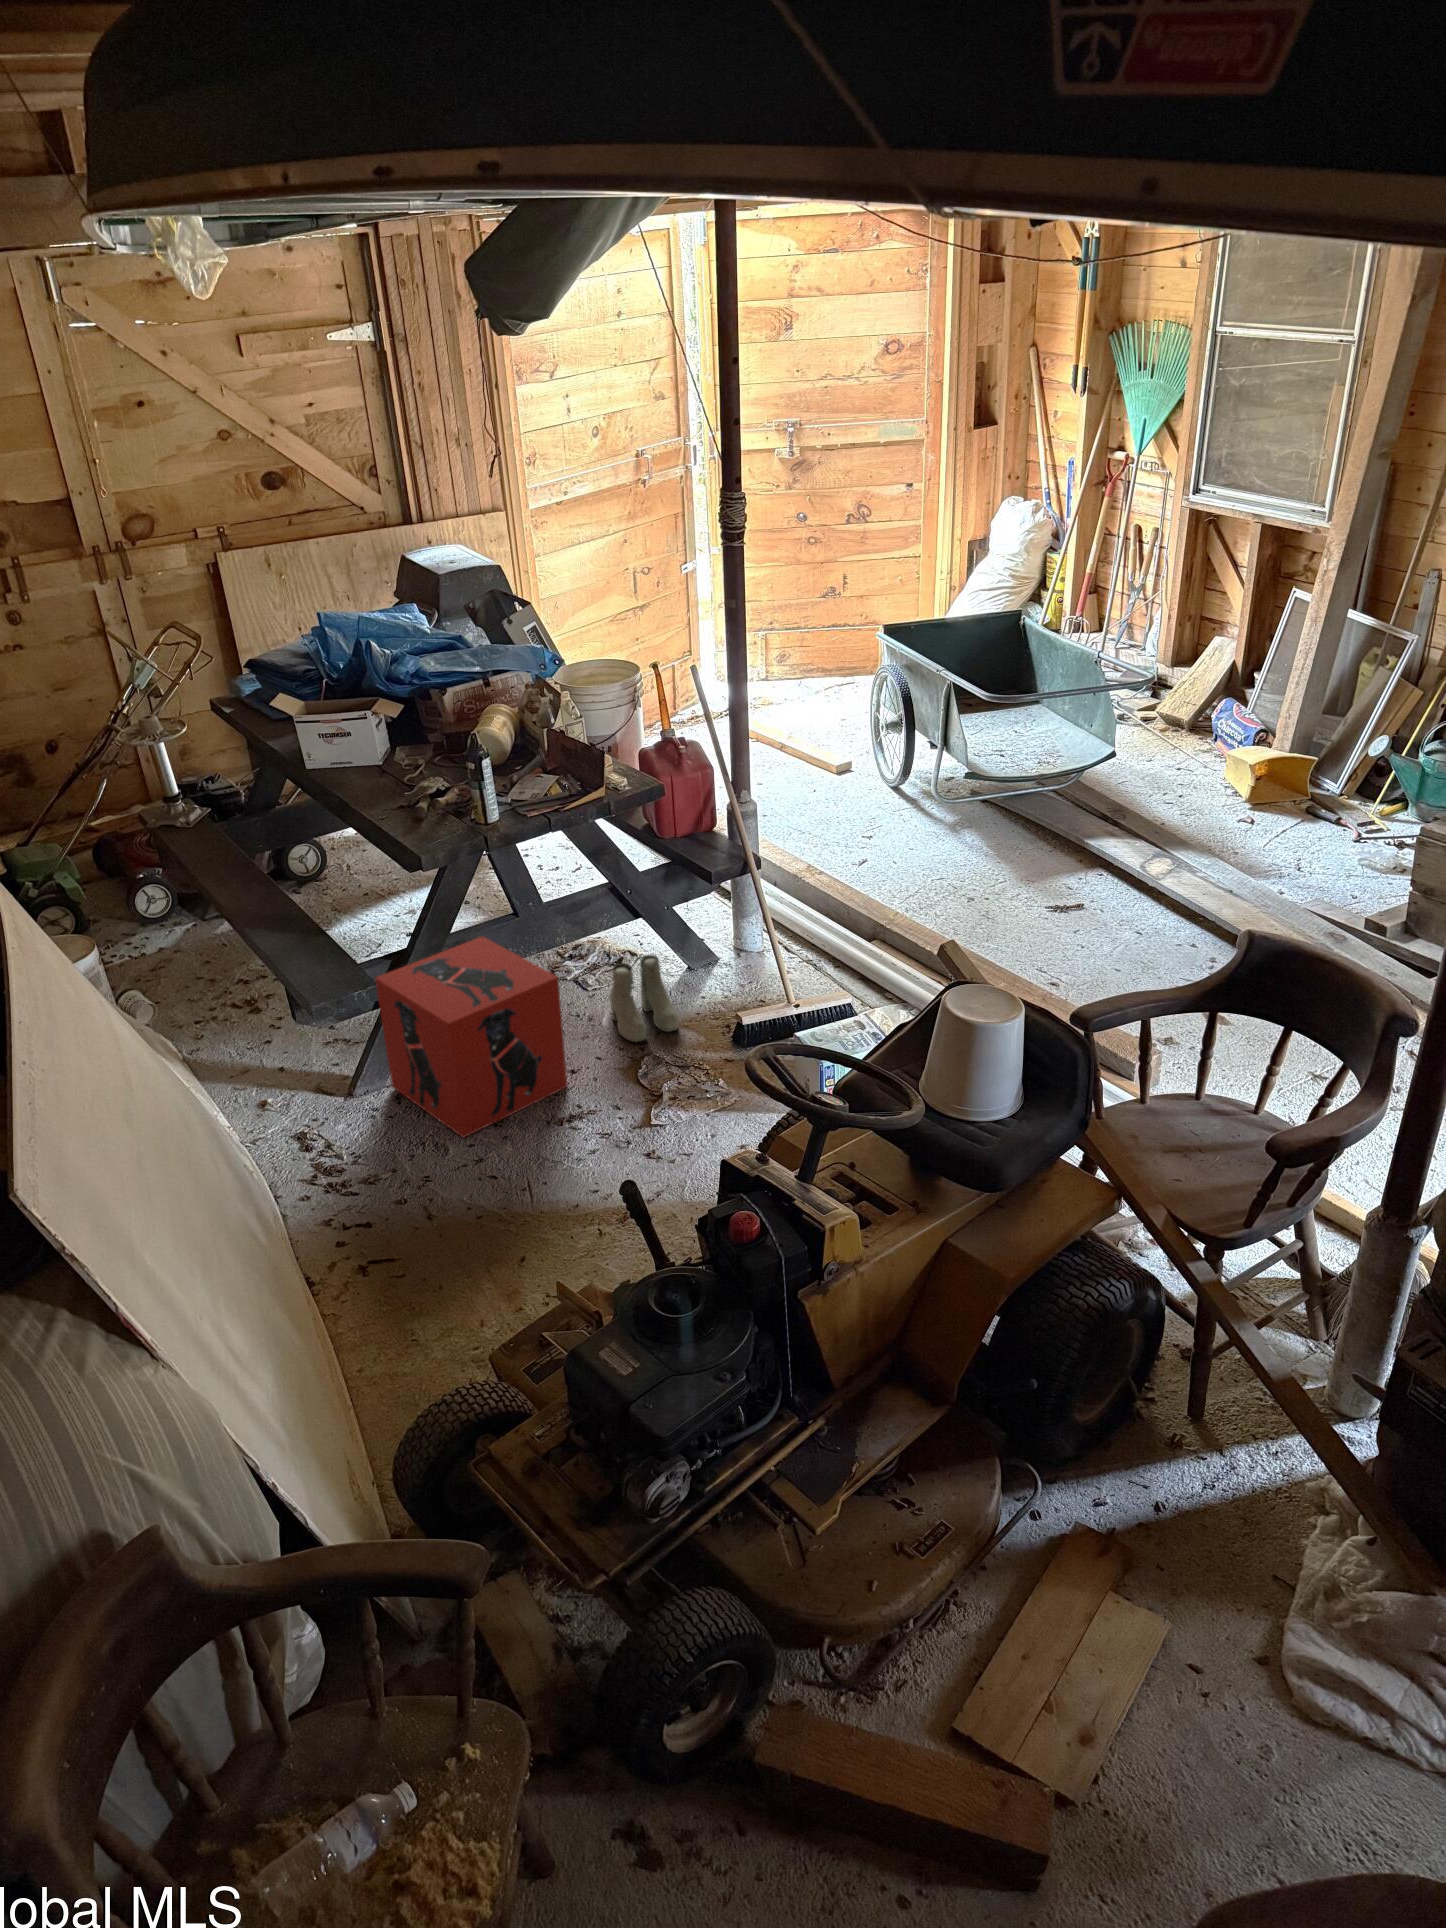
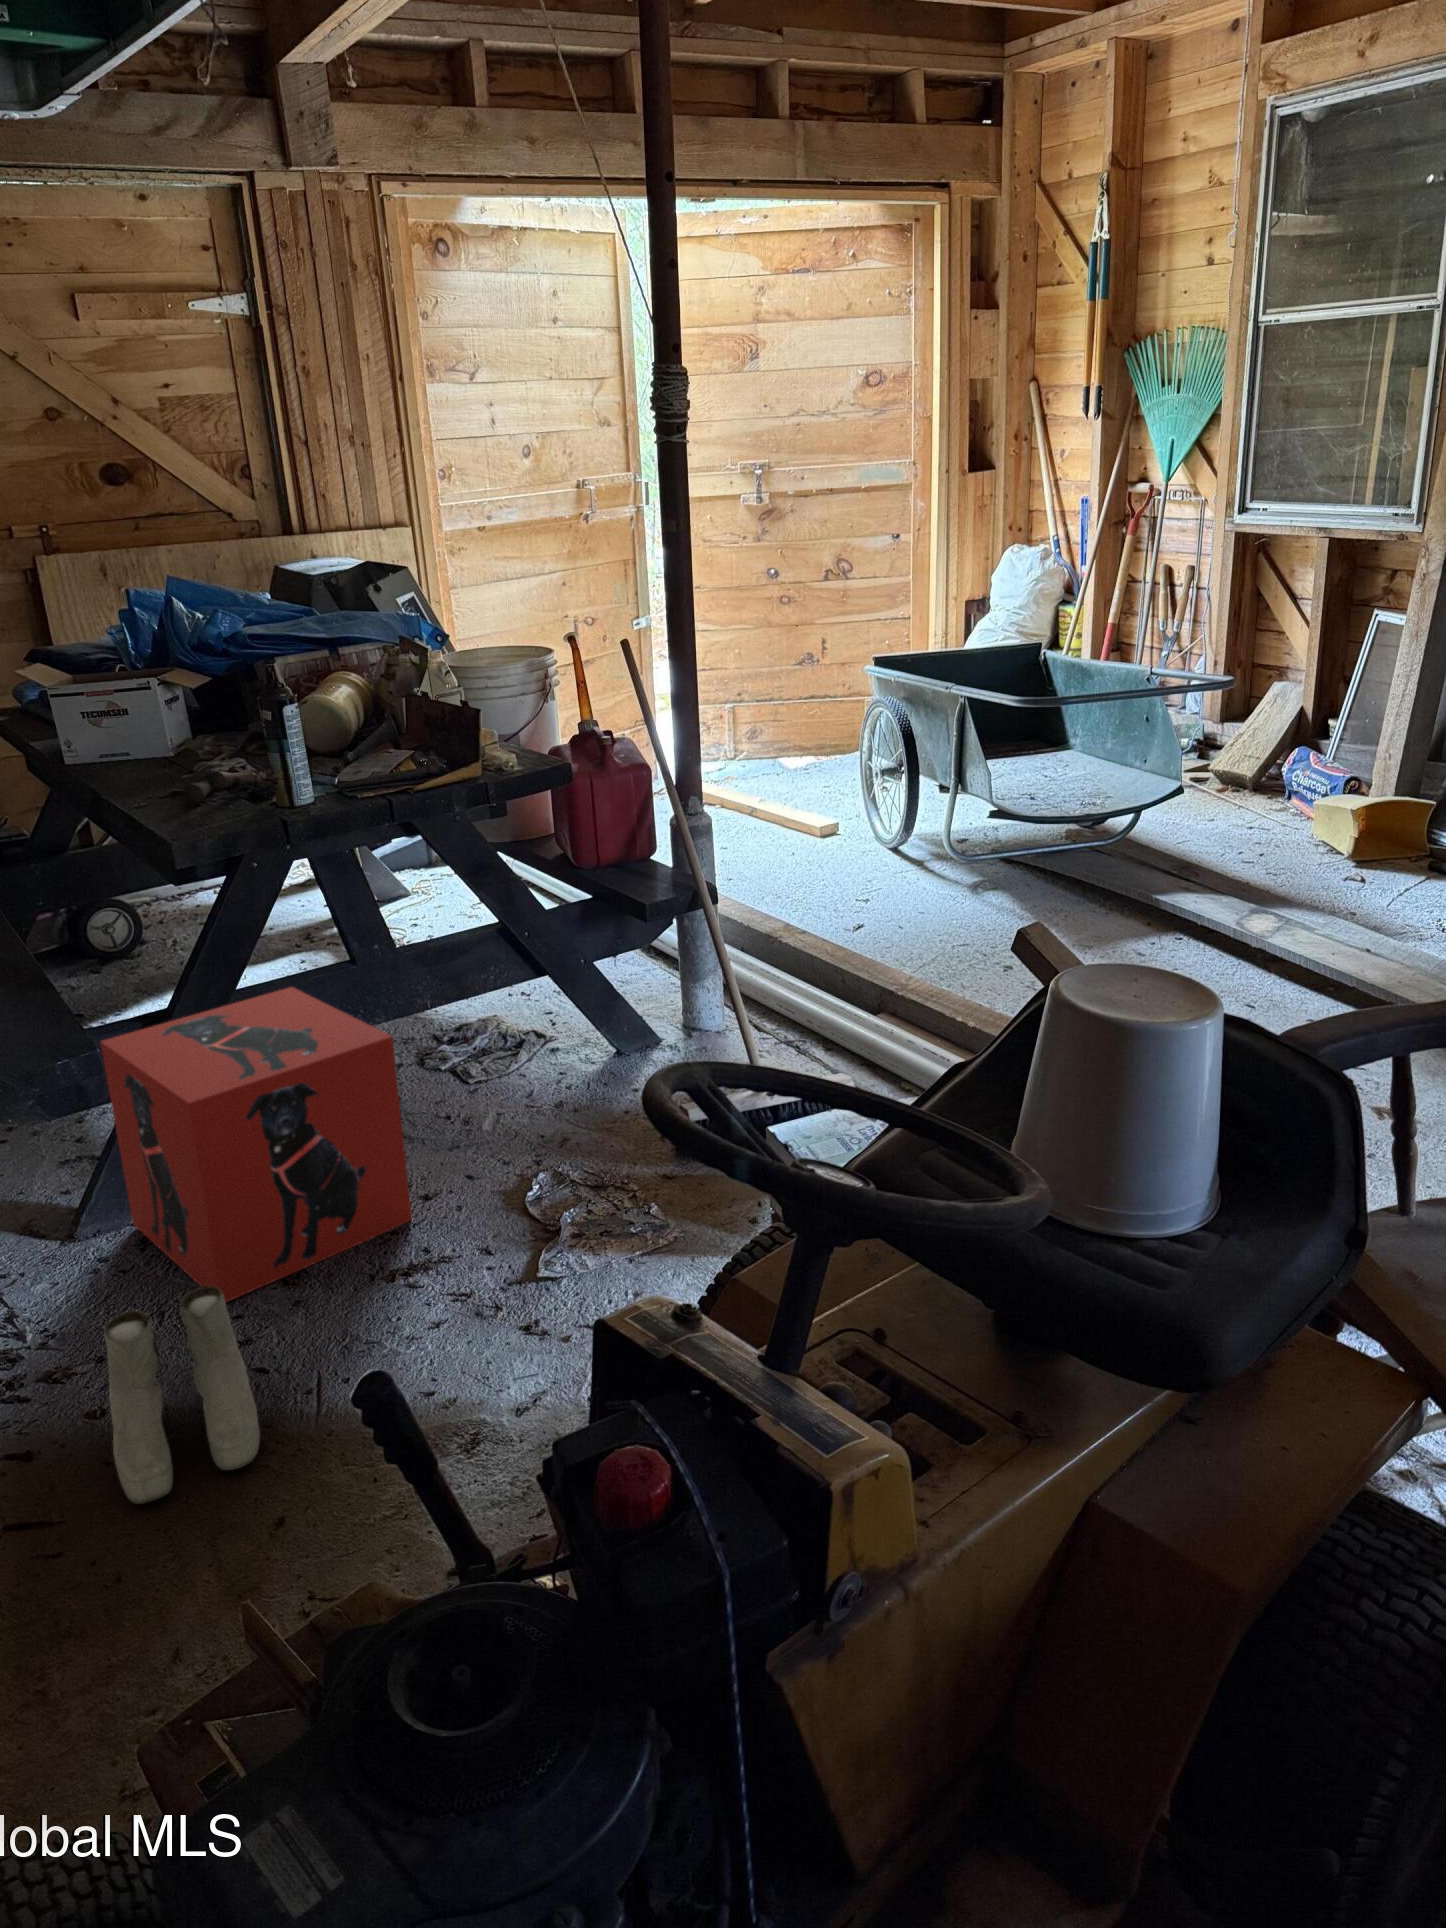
boots: present [609,955,678,1042] -> present [104,1286,260,1504]

